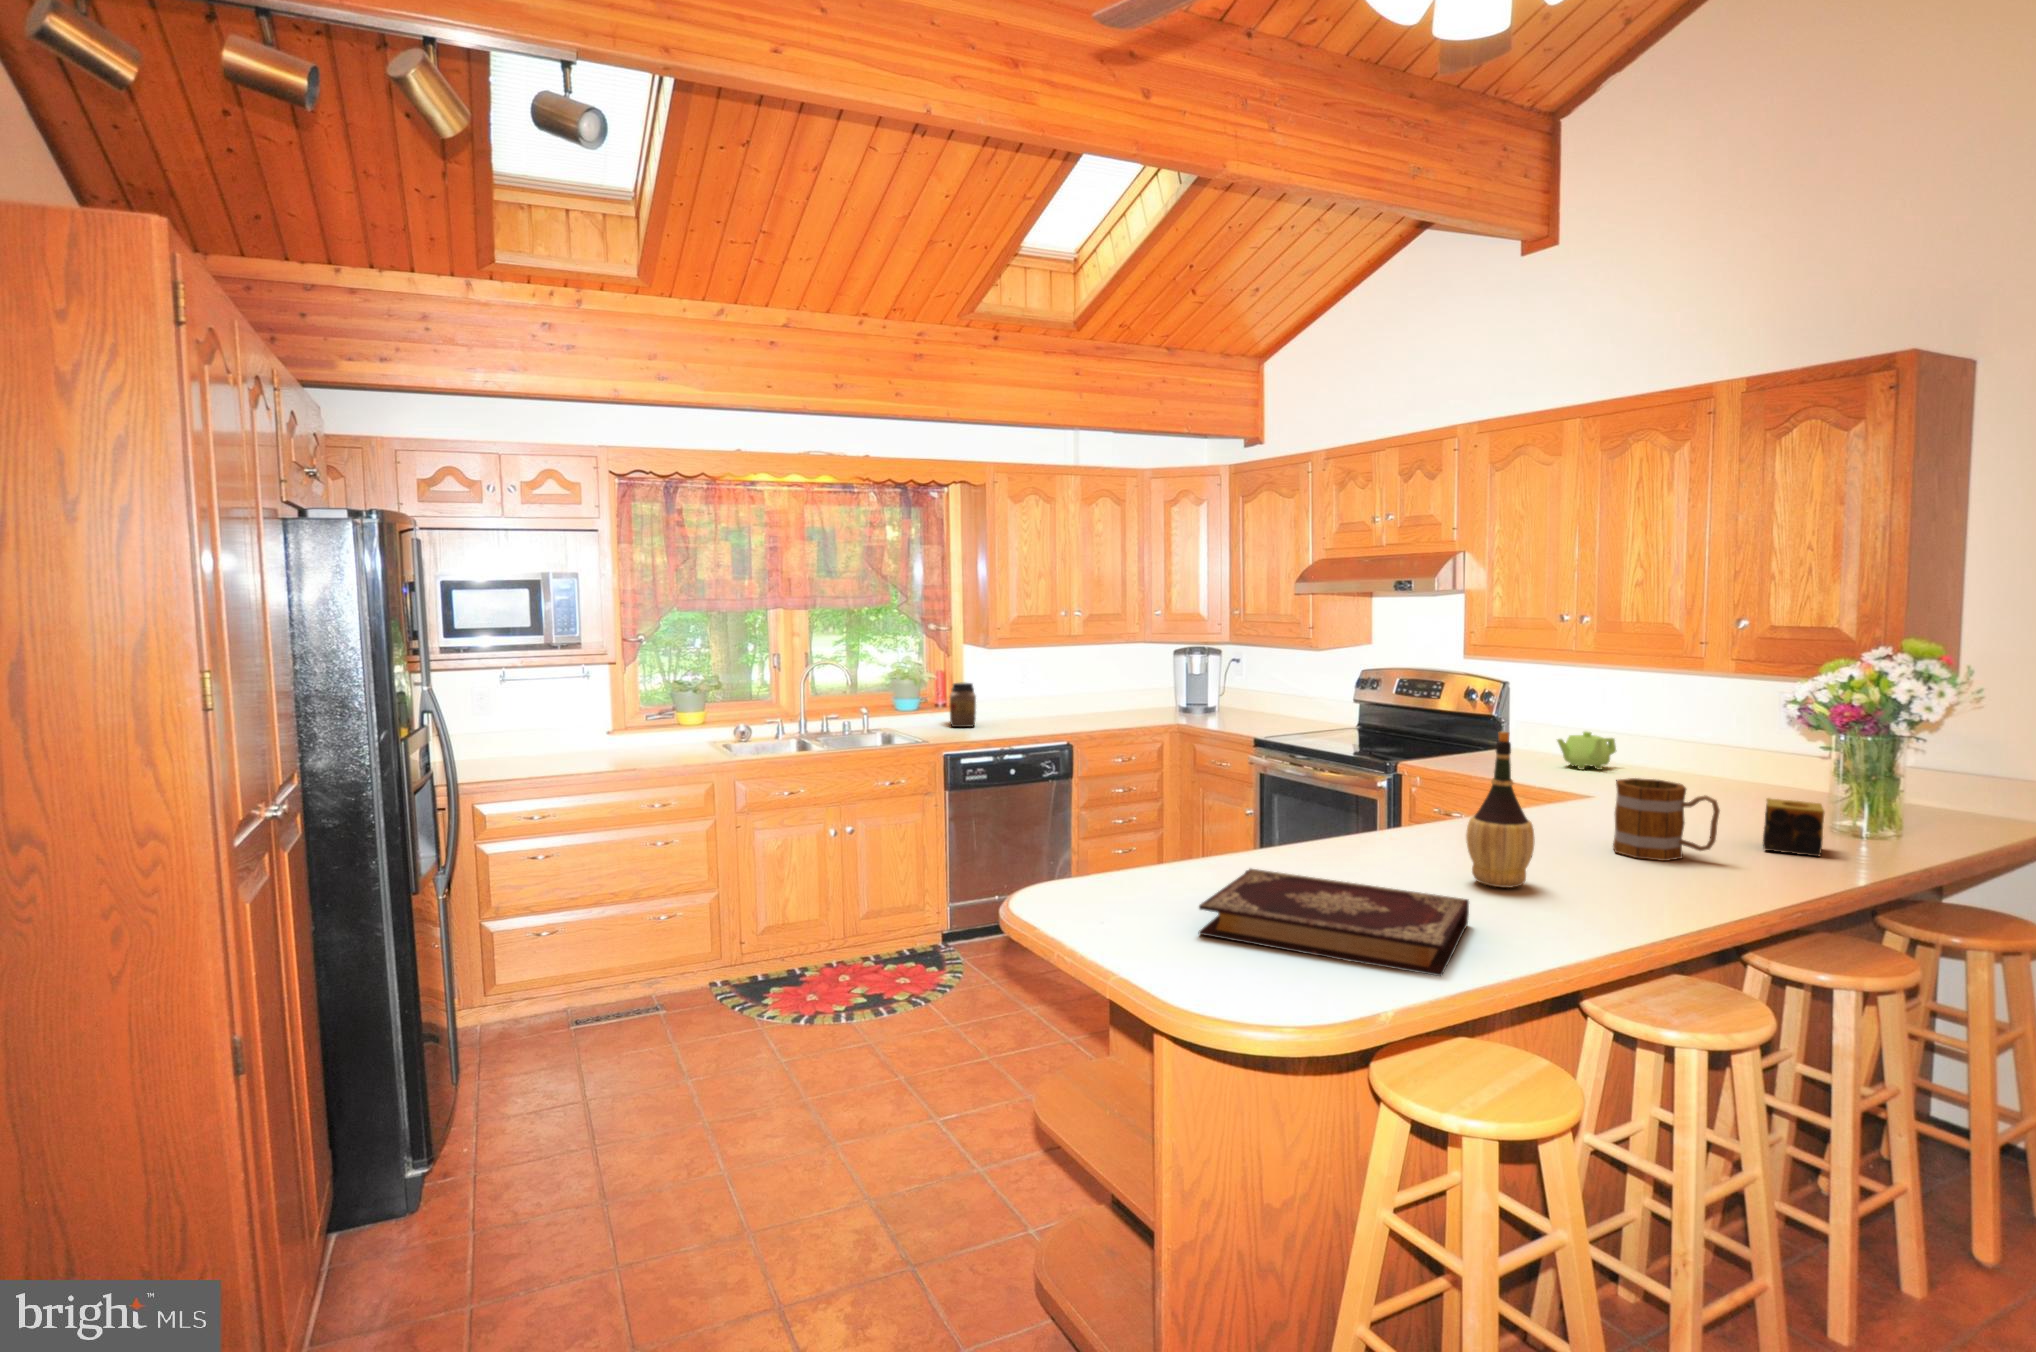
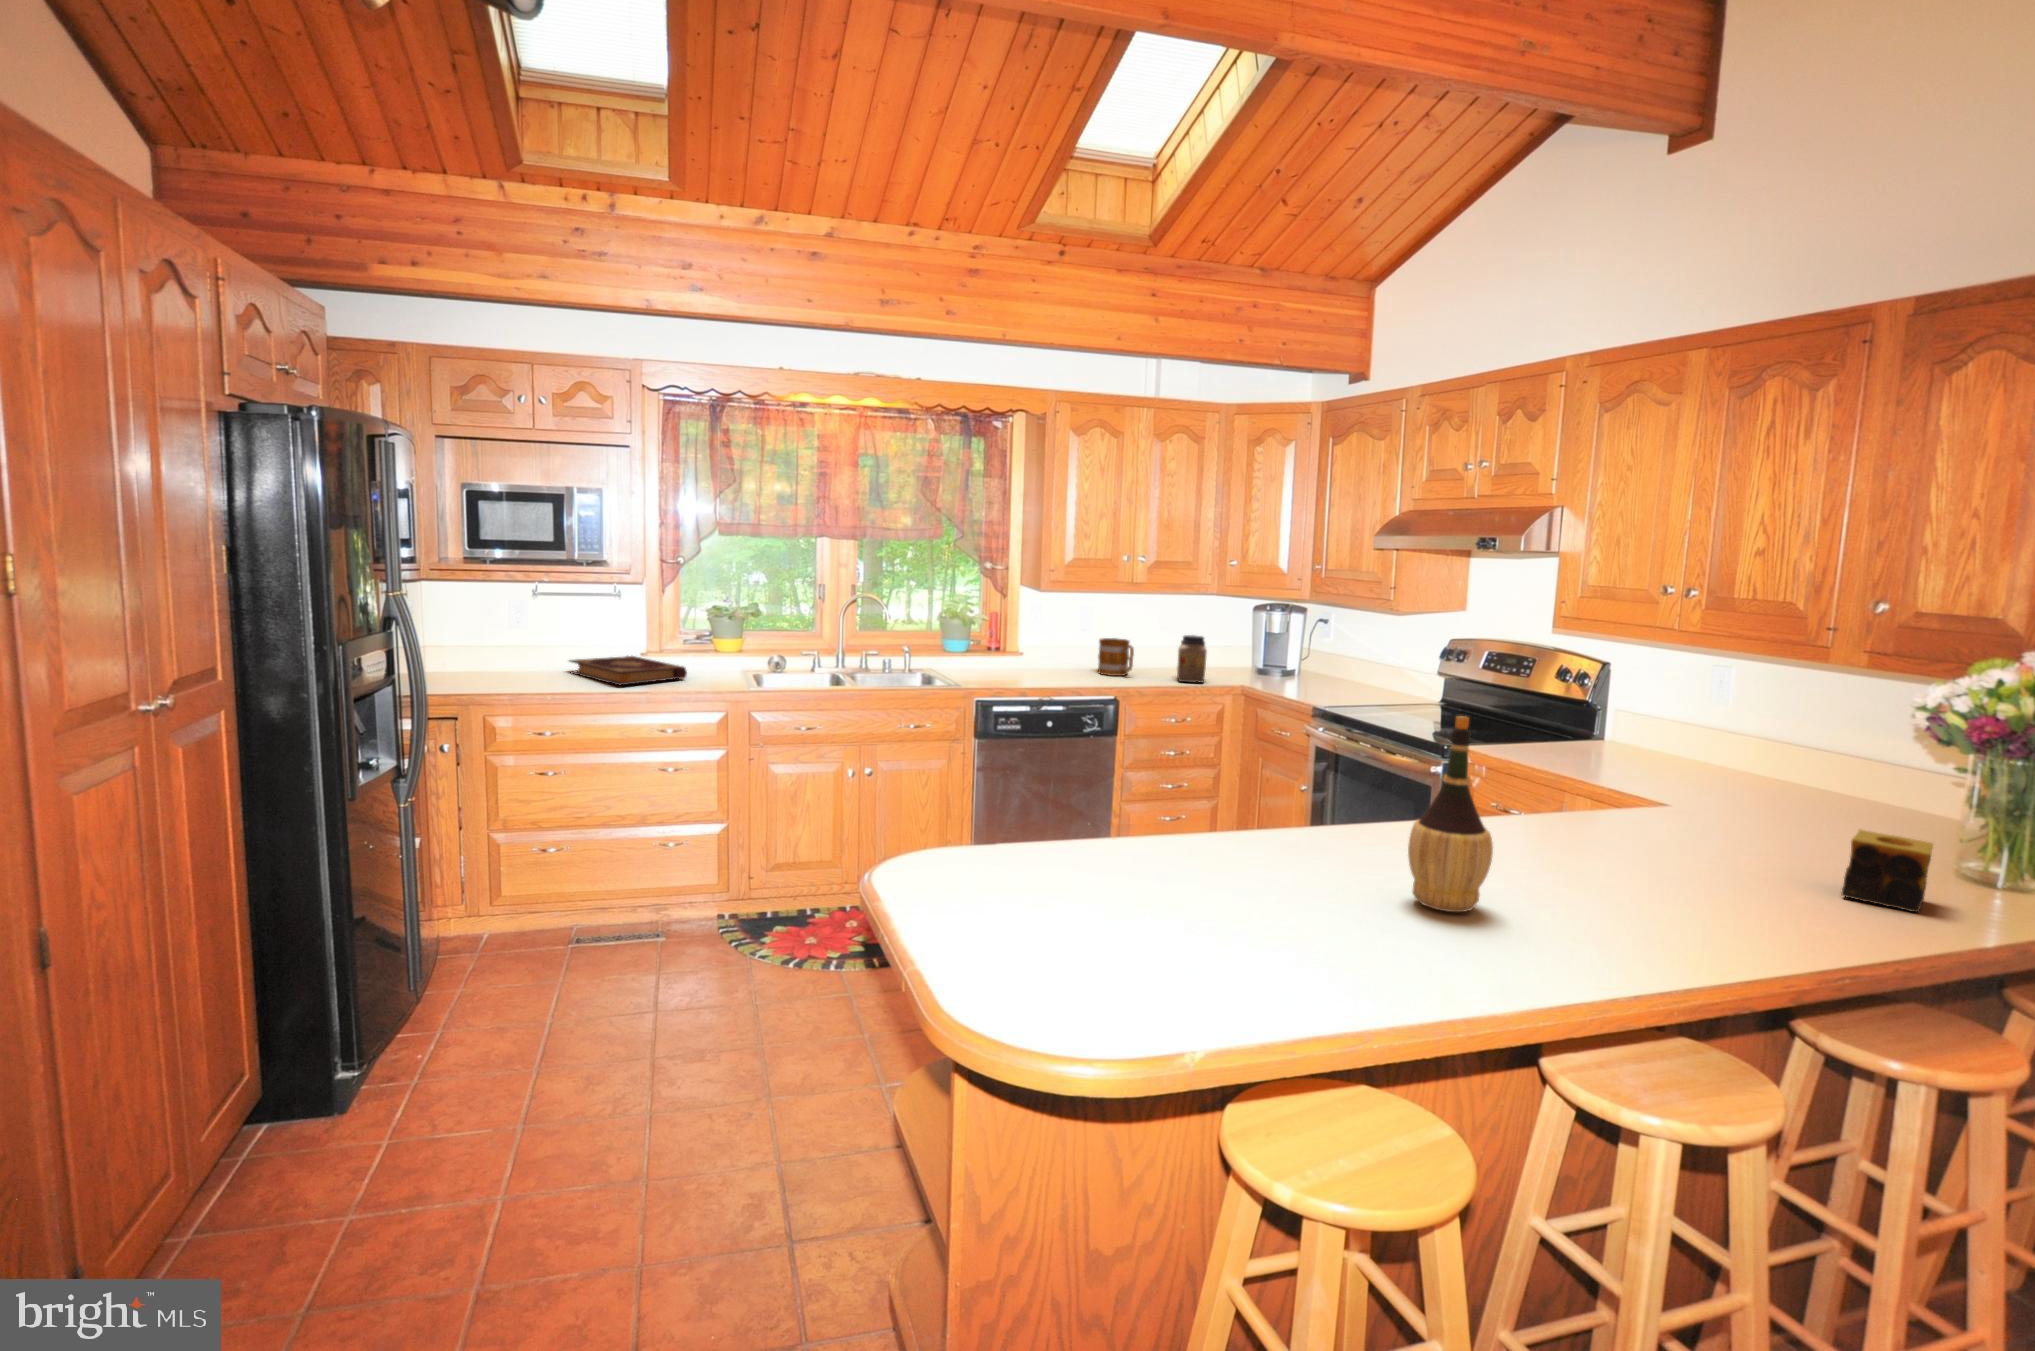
jar: present [950,682,976,727] -> present [1177,635,1207,683]
teapot: present [1557,731,1616,770] -> none [1645,727,1722,775]
mug: present [1613,778,1720,861] -> present [1098,638,1134,676]
book: present [1199,869,1469,976] -> present [570,656,687,685]

